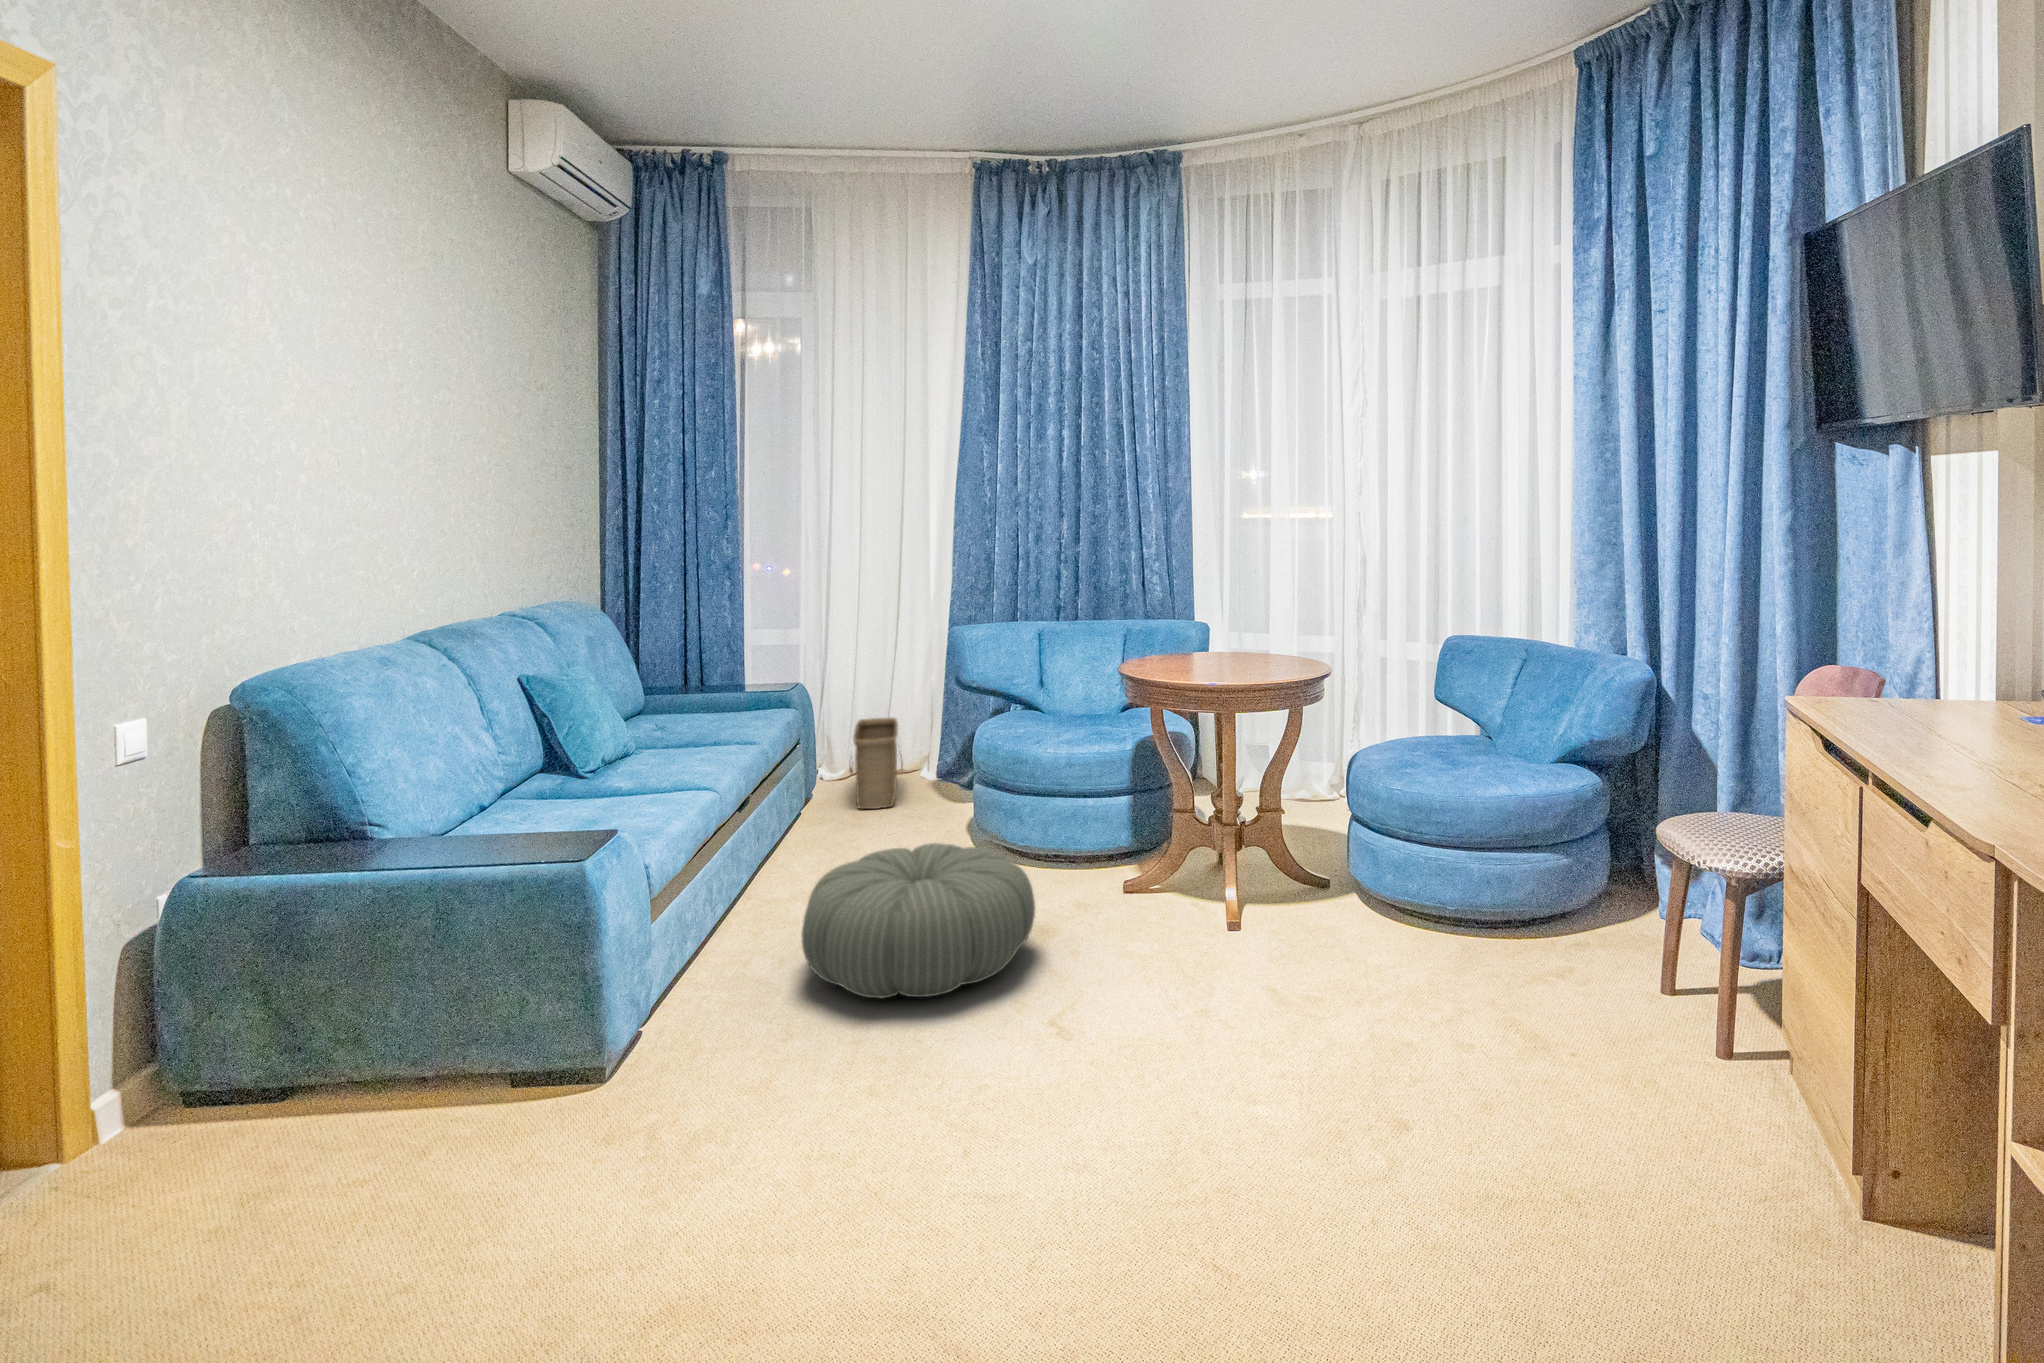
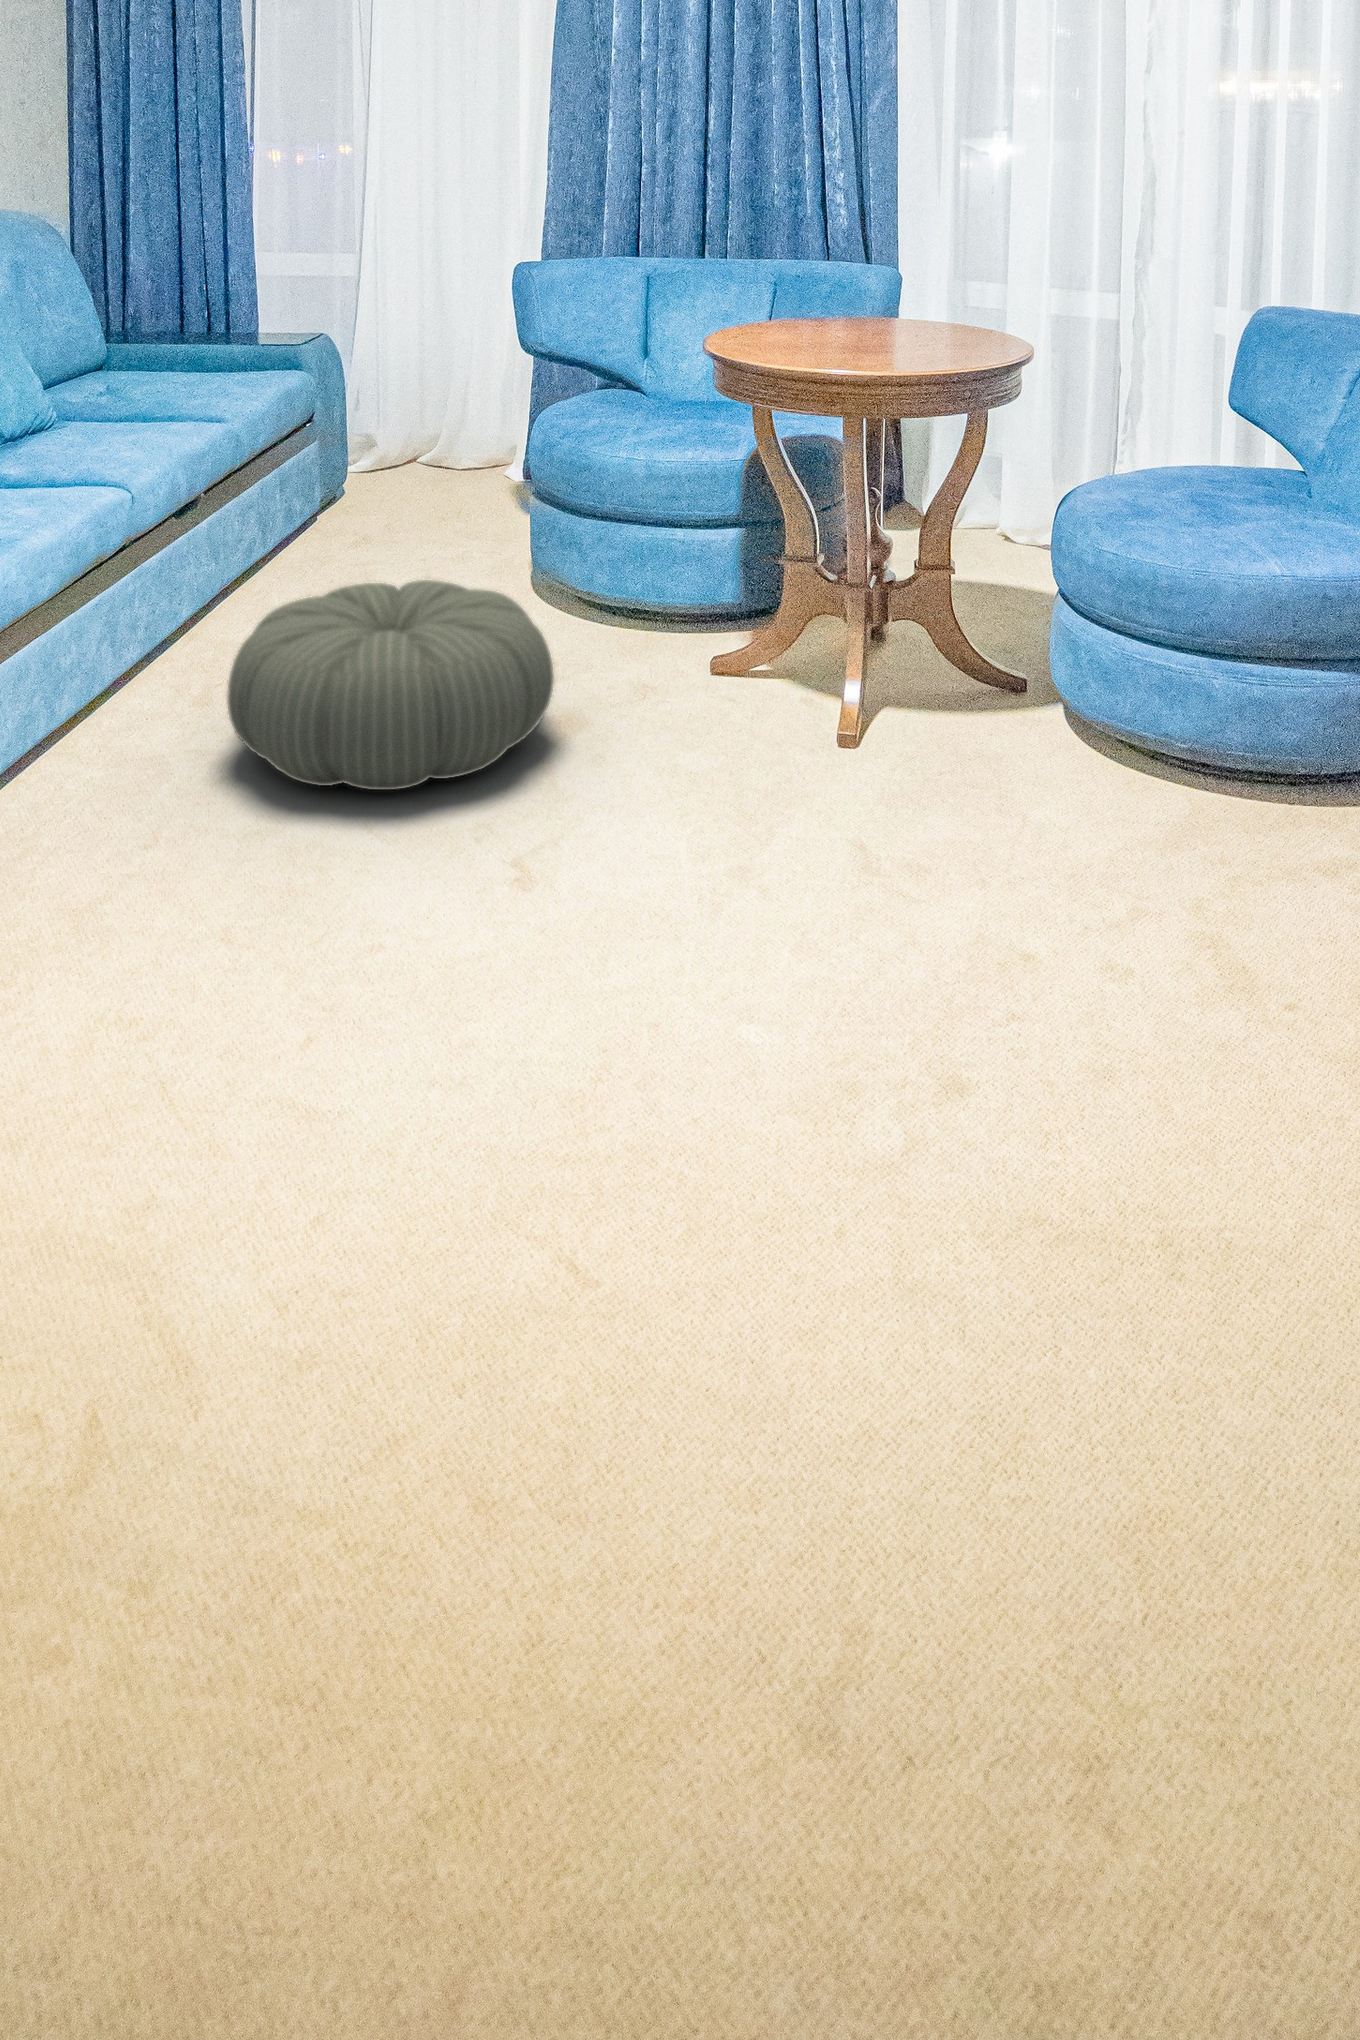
basket: present [850,718,903,809] -> none [395,393,475,522]

